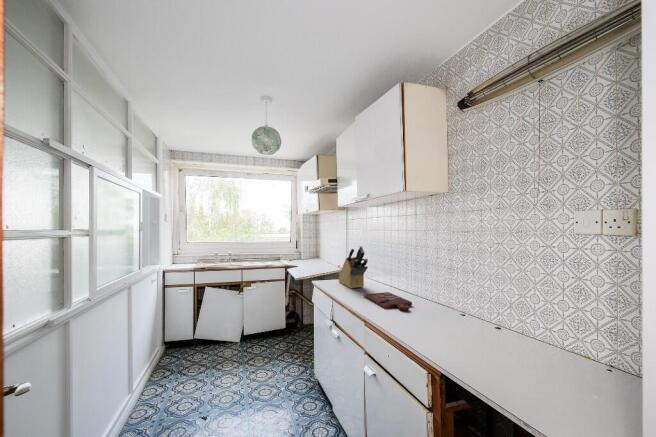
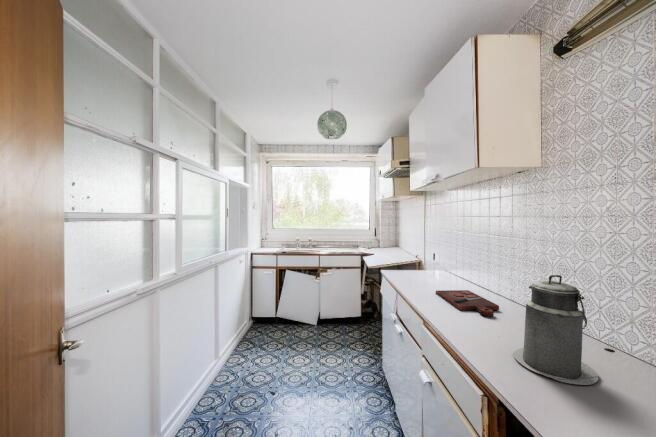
knife block: present [338,246,368,288] -> none [410,235,443,282]
canister: none [426,276,475,348] -> present [513,275,598,385]

